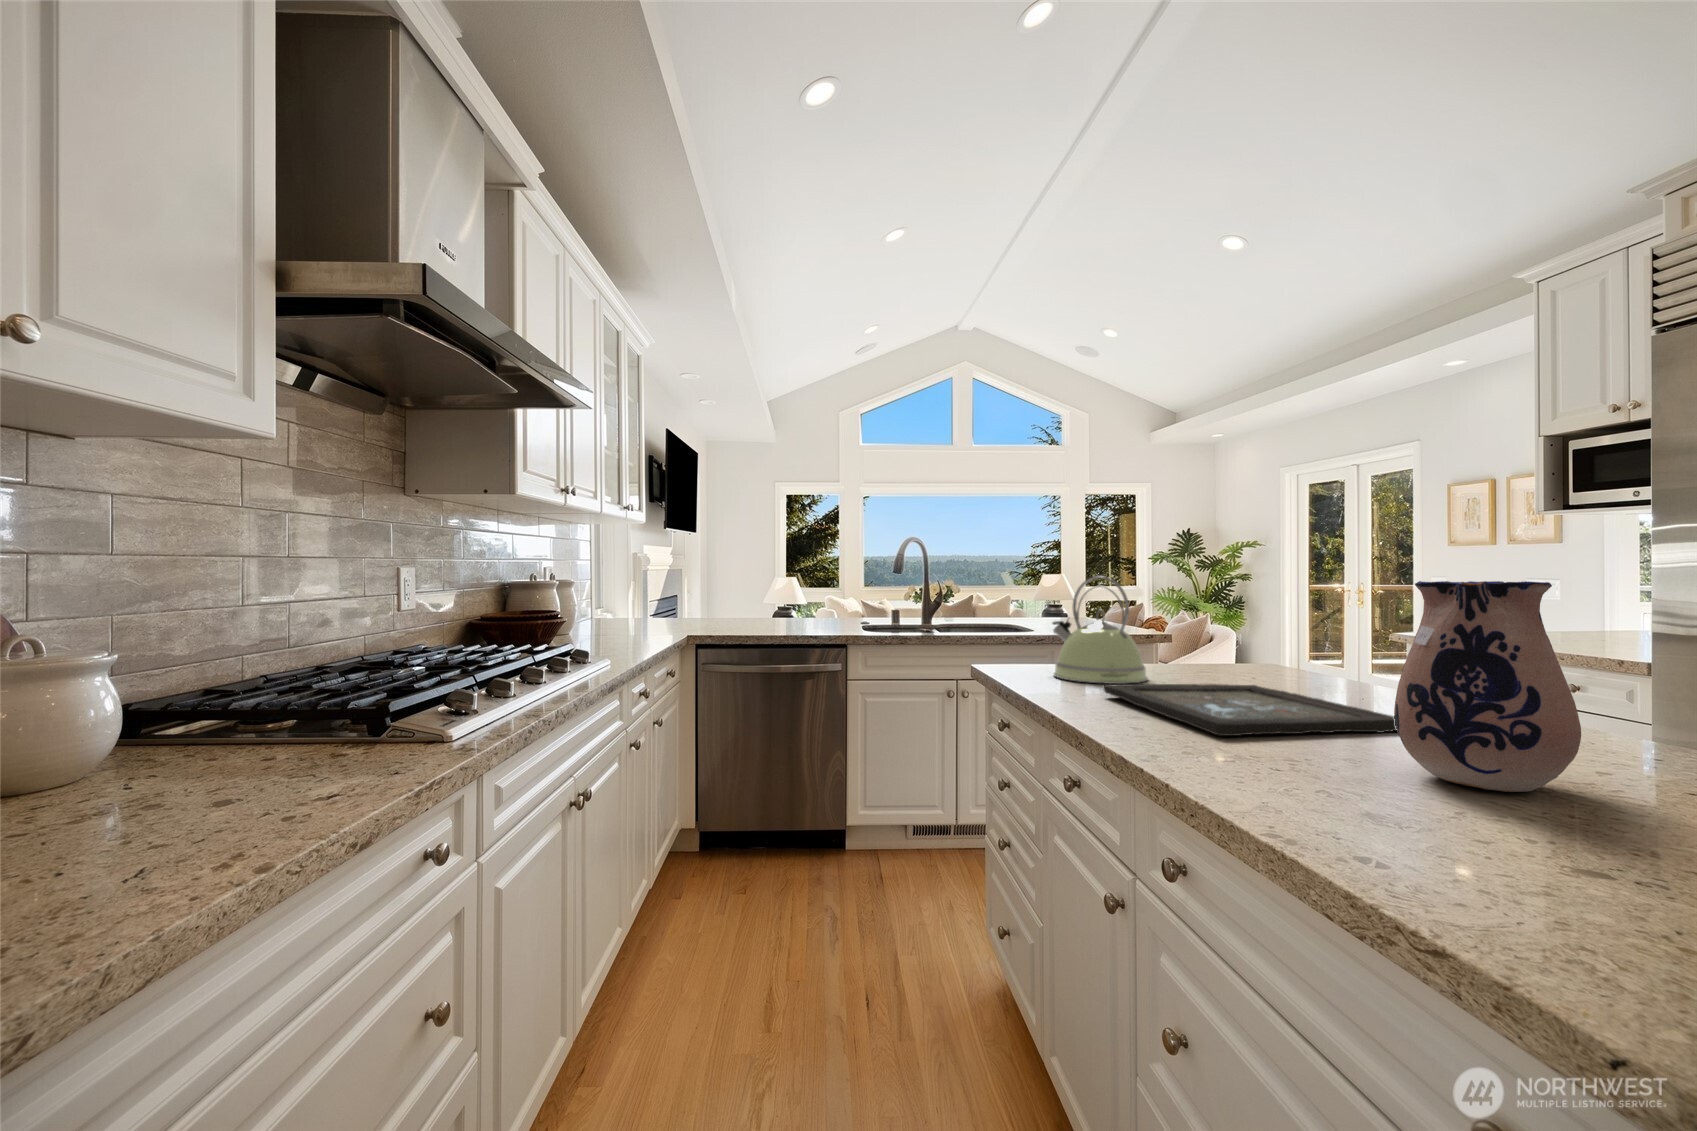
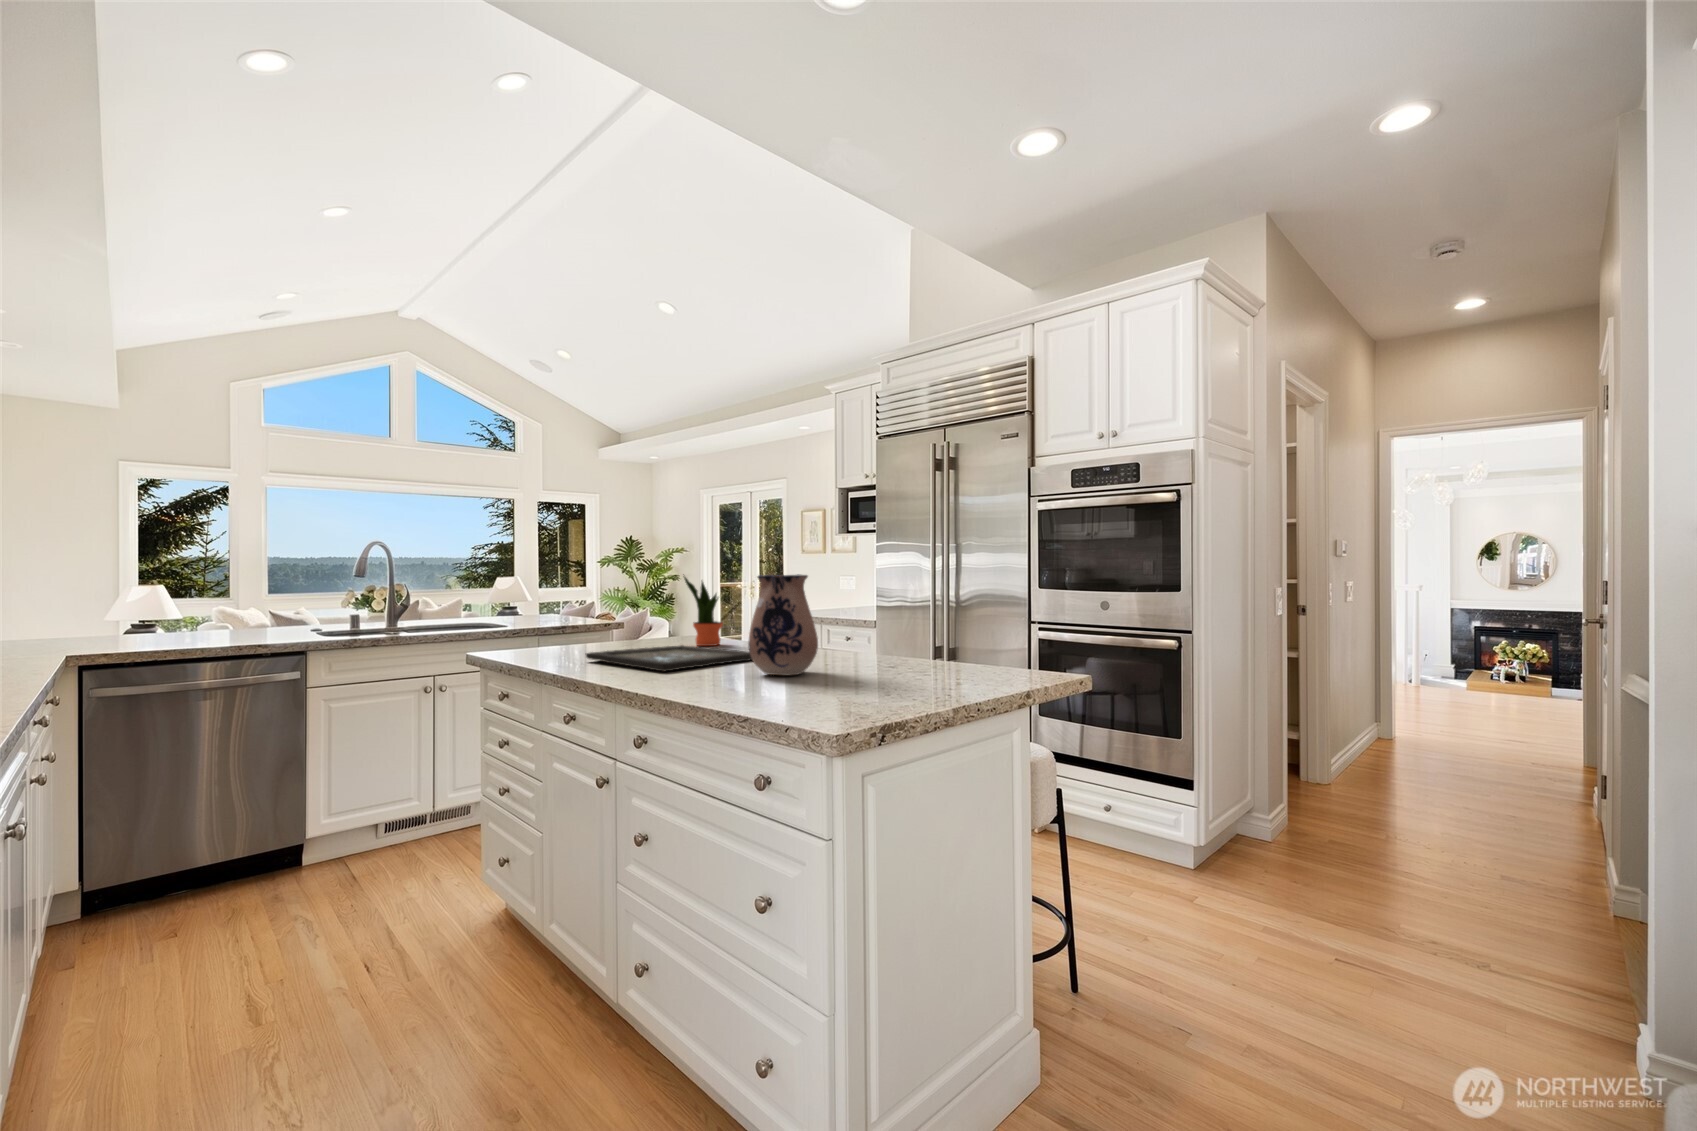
potted plant: none [1256,575,1326,689] -> present [684,577,723,646]
kettle: present [1052,576,1148,684] -> none [540,576,614,655]

